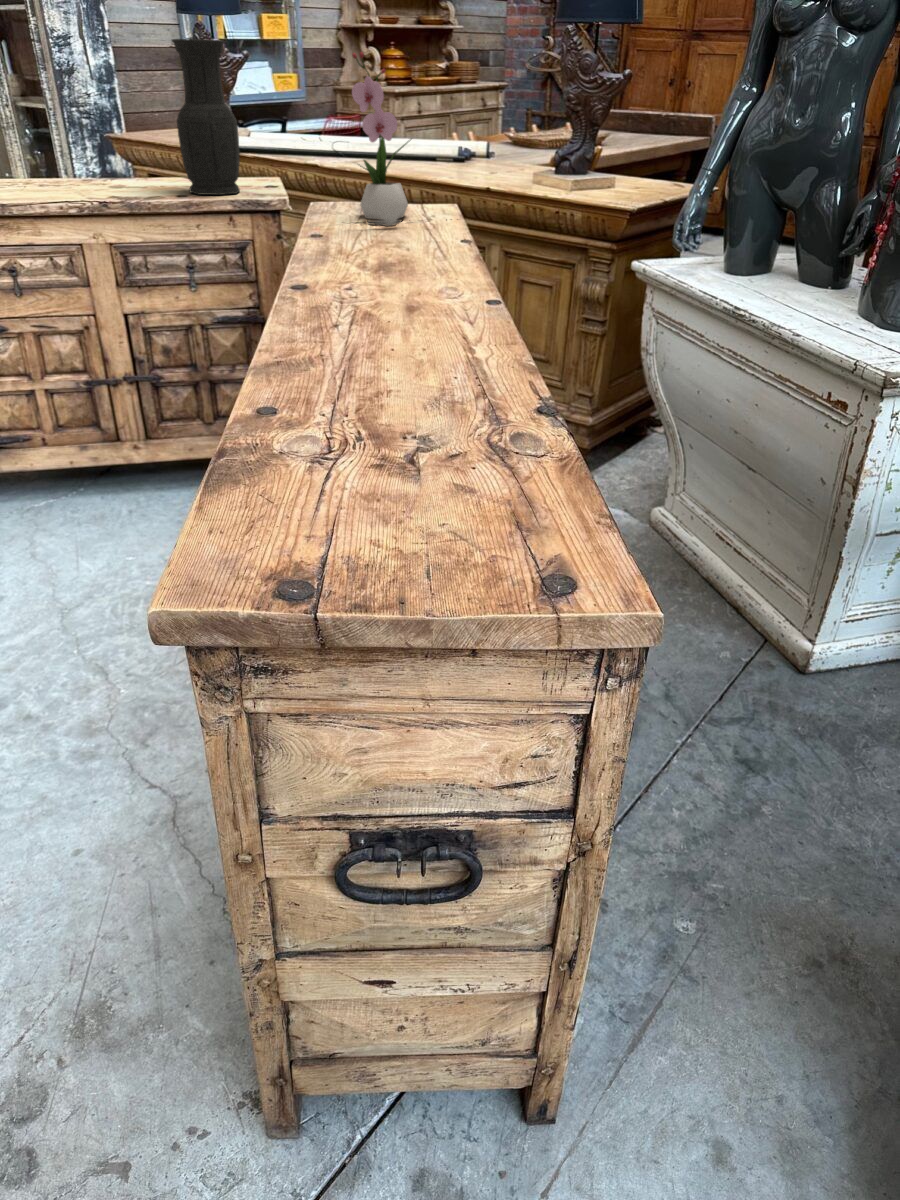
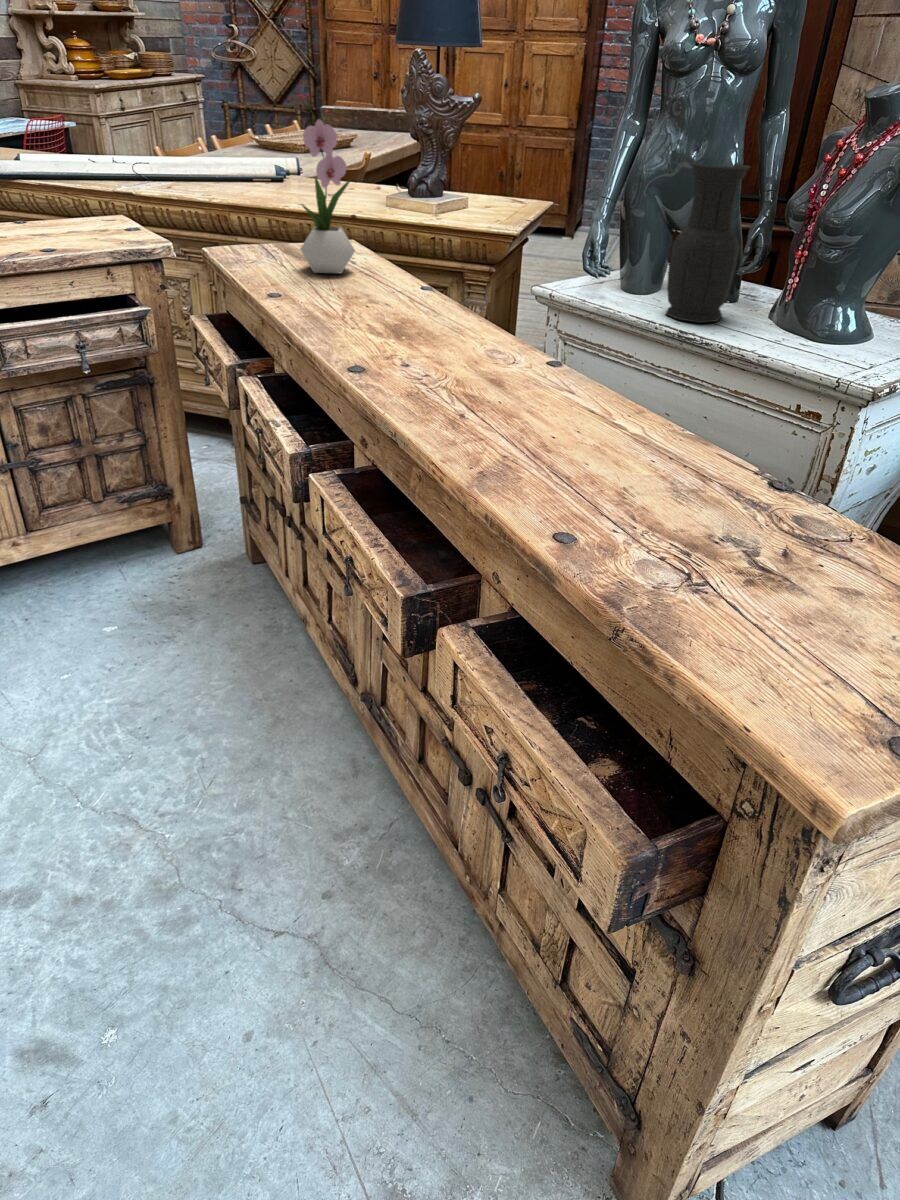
vase: present [172,39,240,195] -> present [666,162,750,323]

